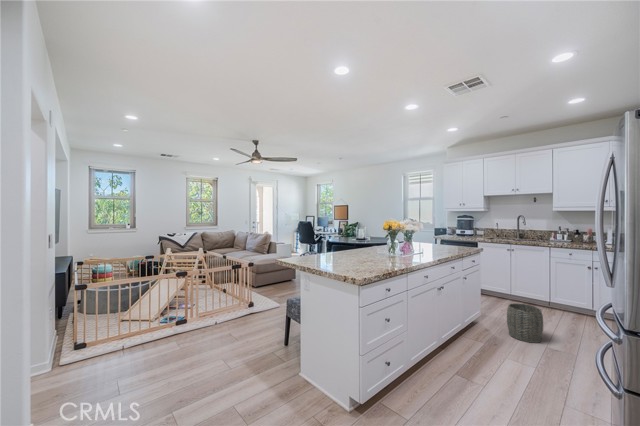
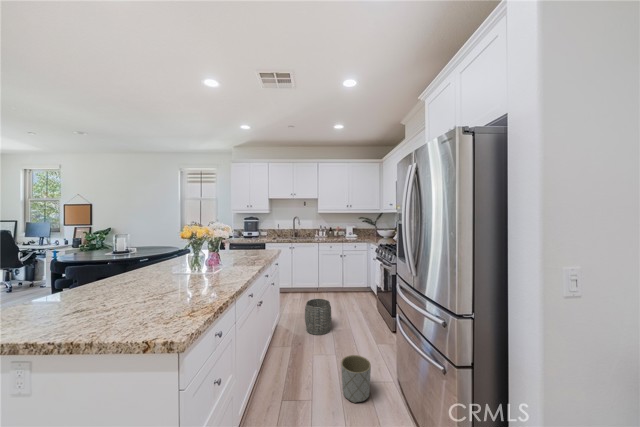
planter: none [518,353,556,400] -> present [341,355,371,403]

